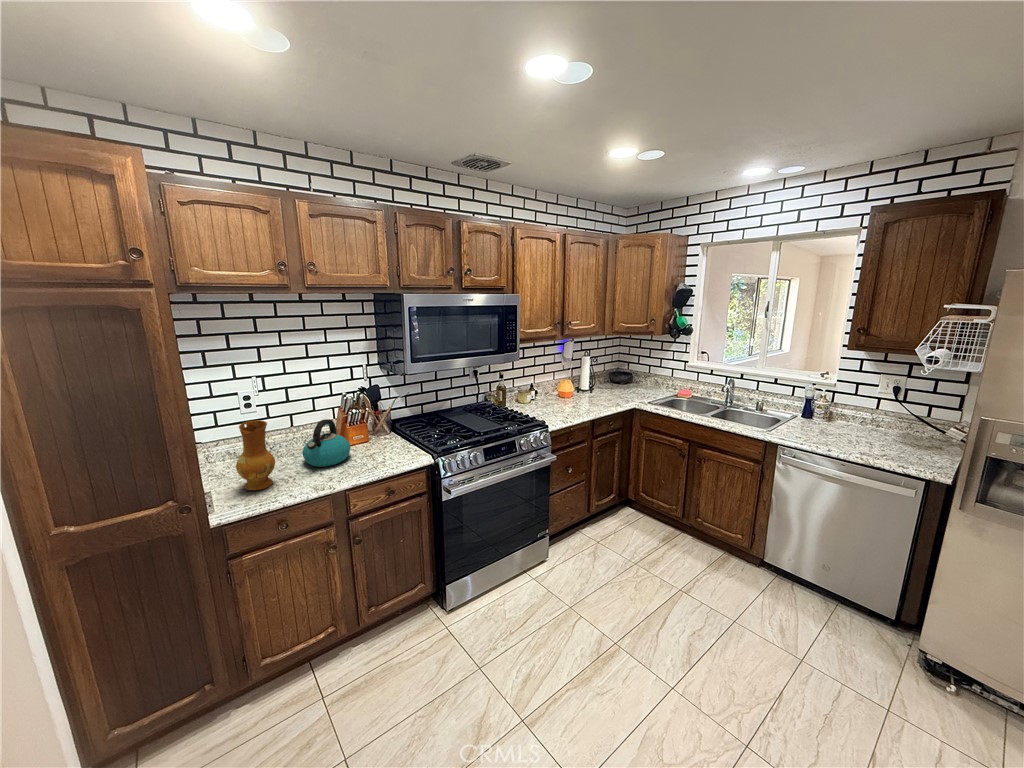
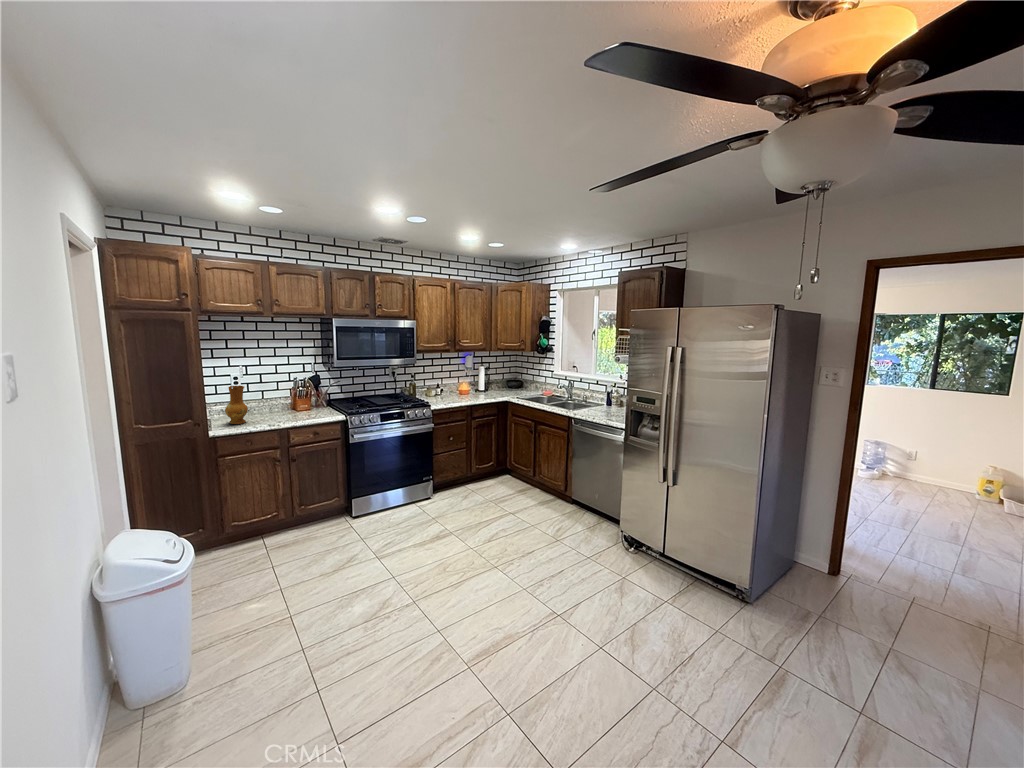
kettle: present [302,419,350,467] -> none [266,390,296,417]

